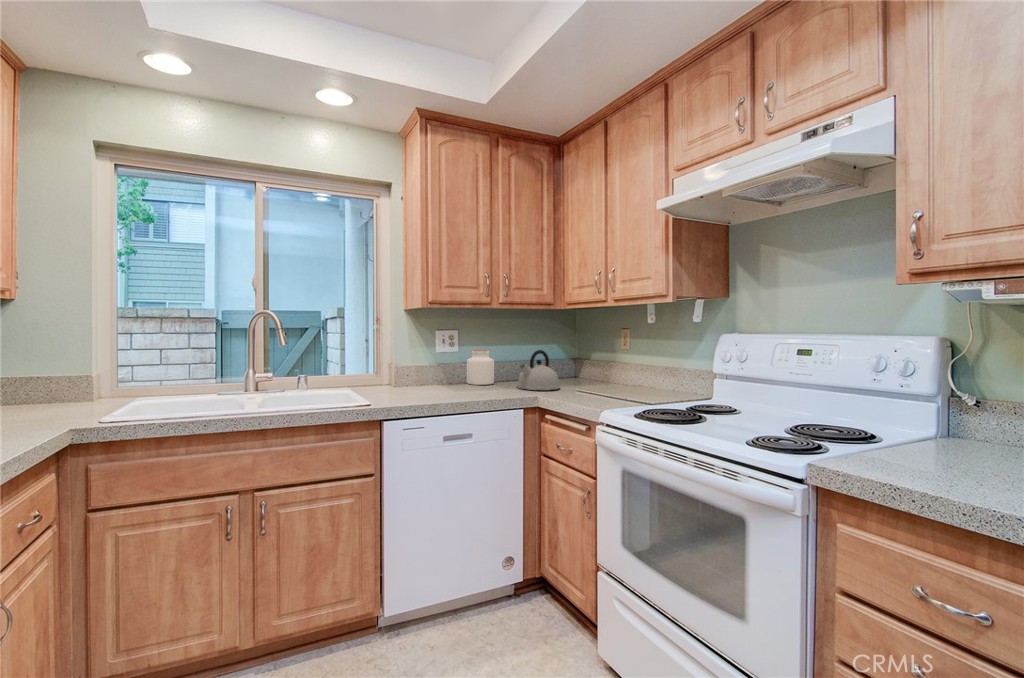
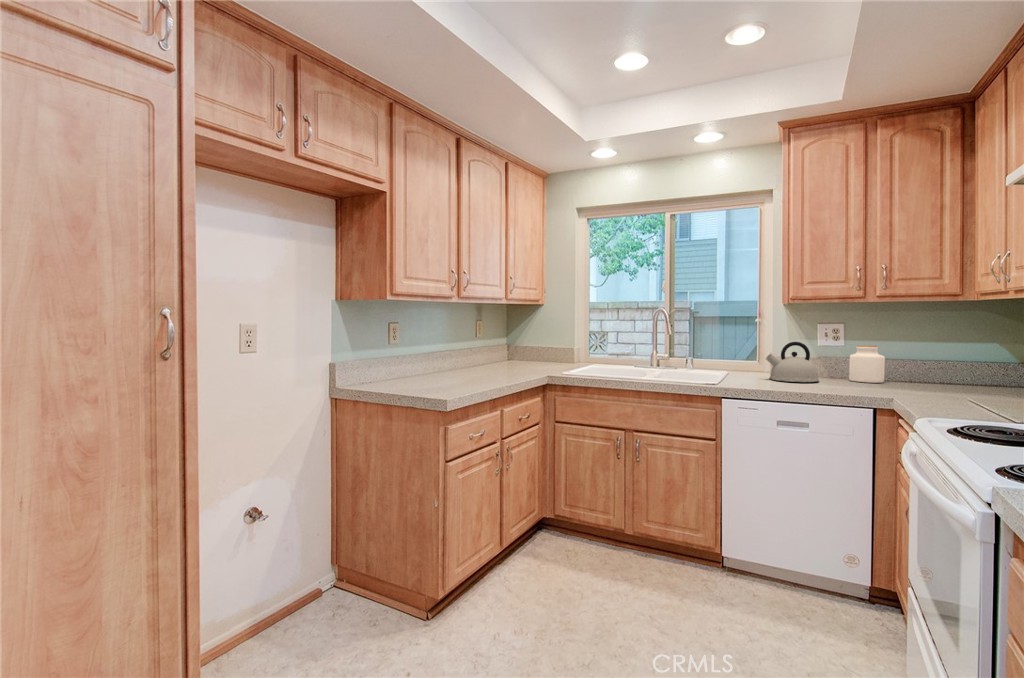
kettle: present [517,350,560,390] -> present [766,342,819,382]

